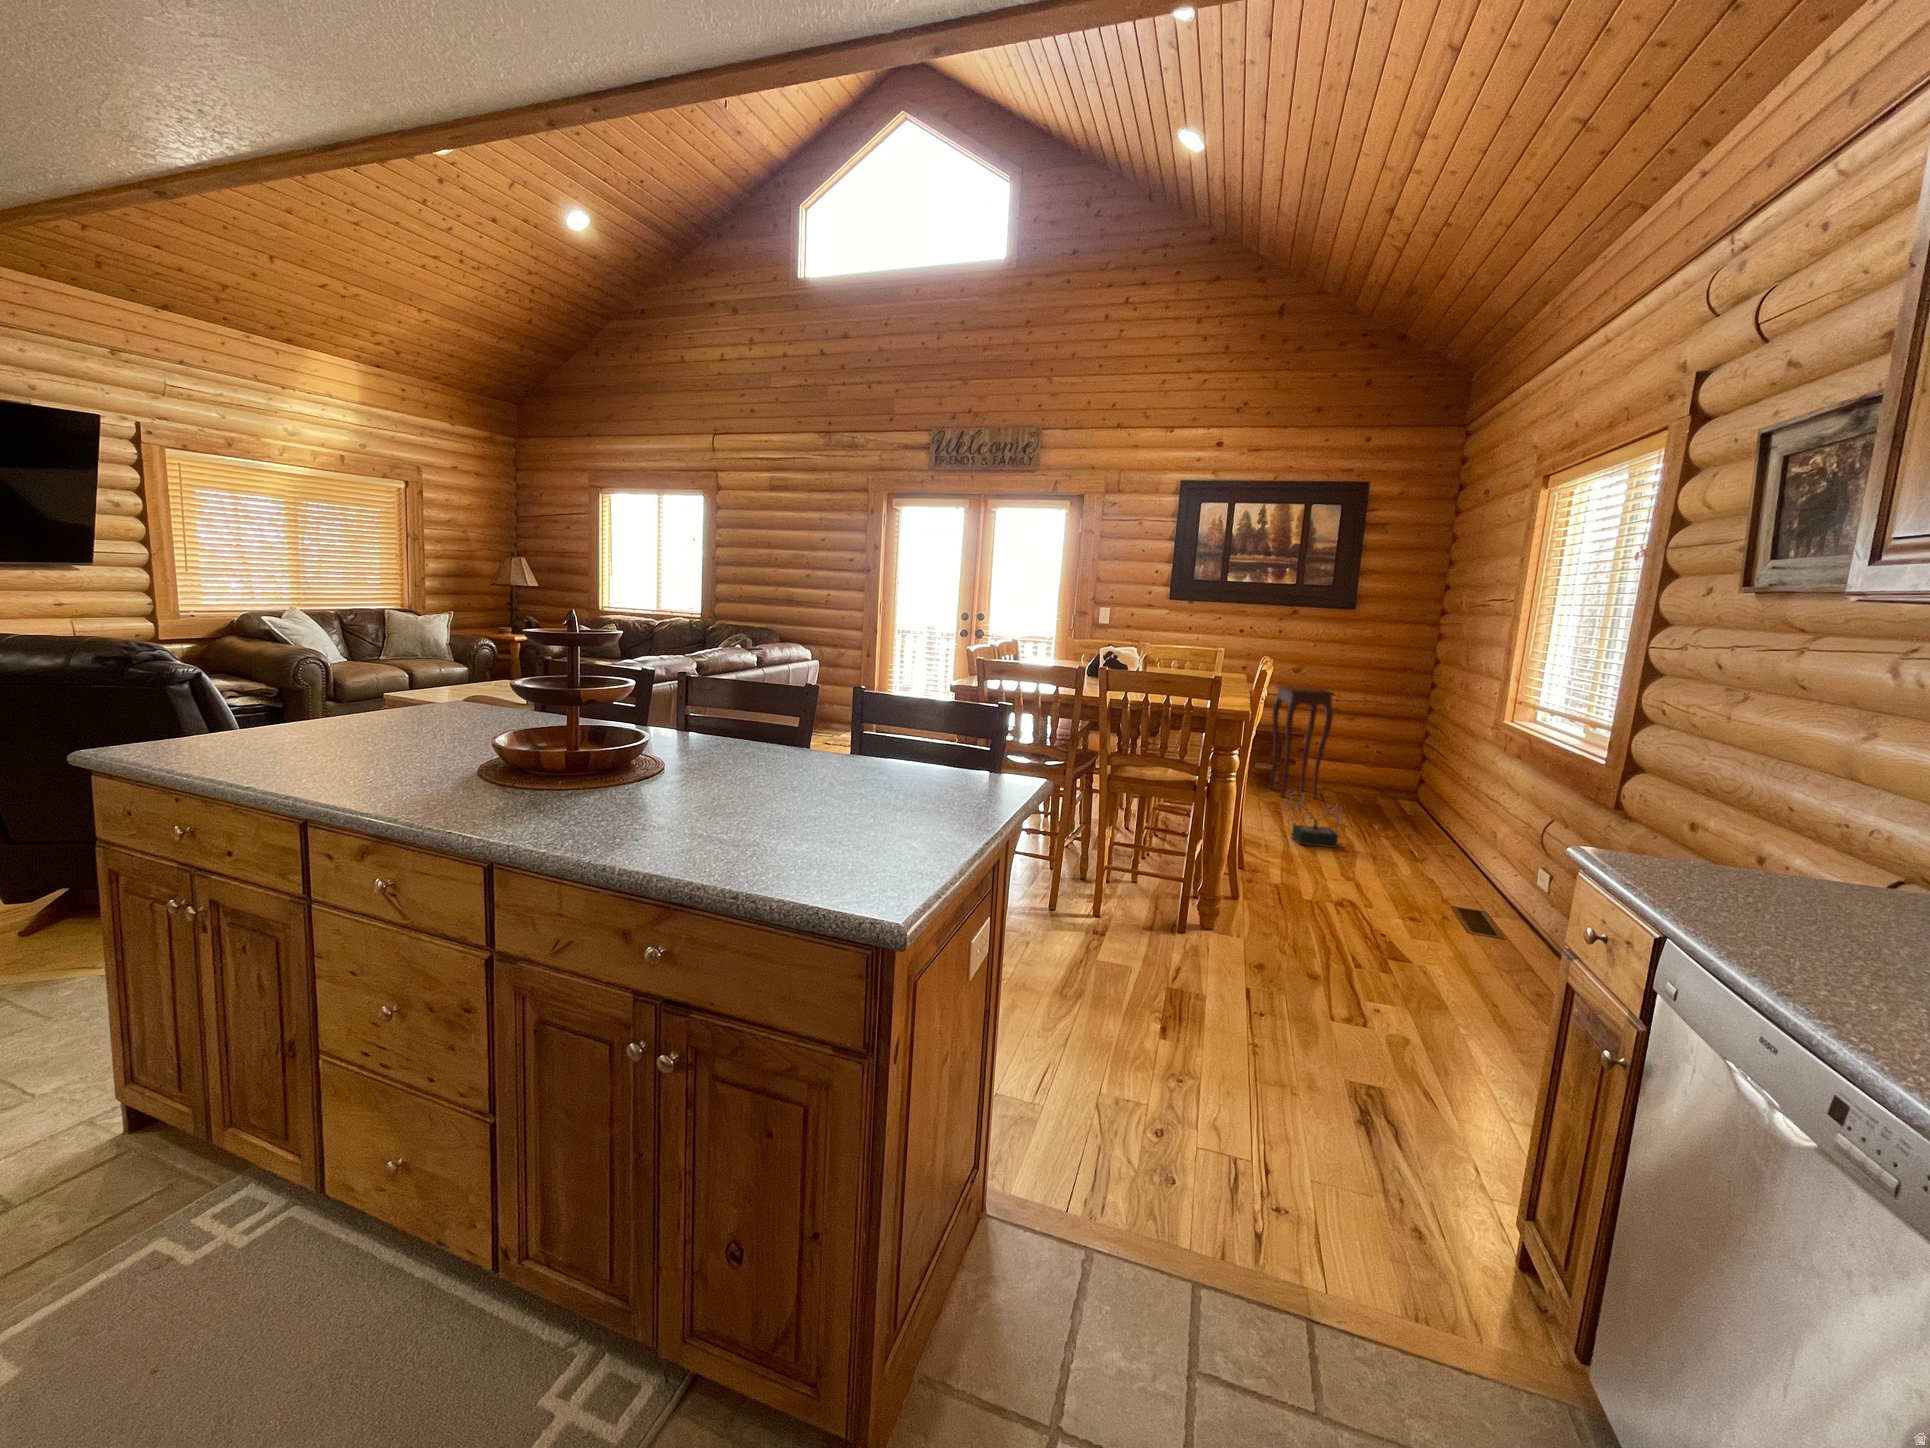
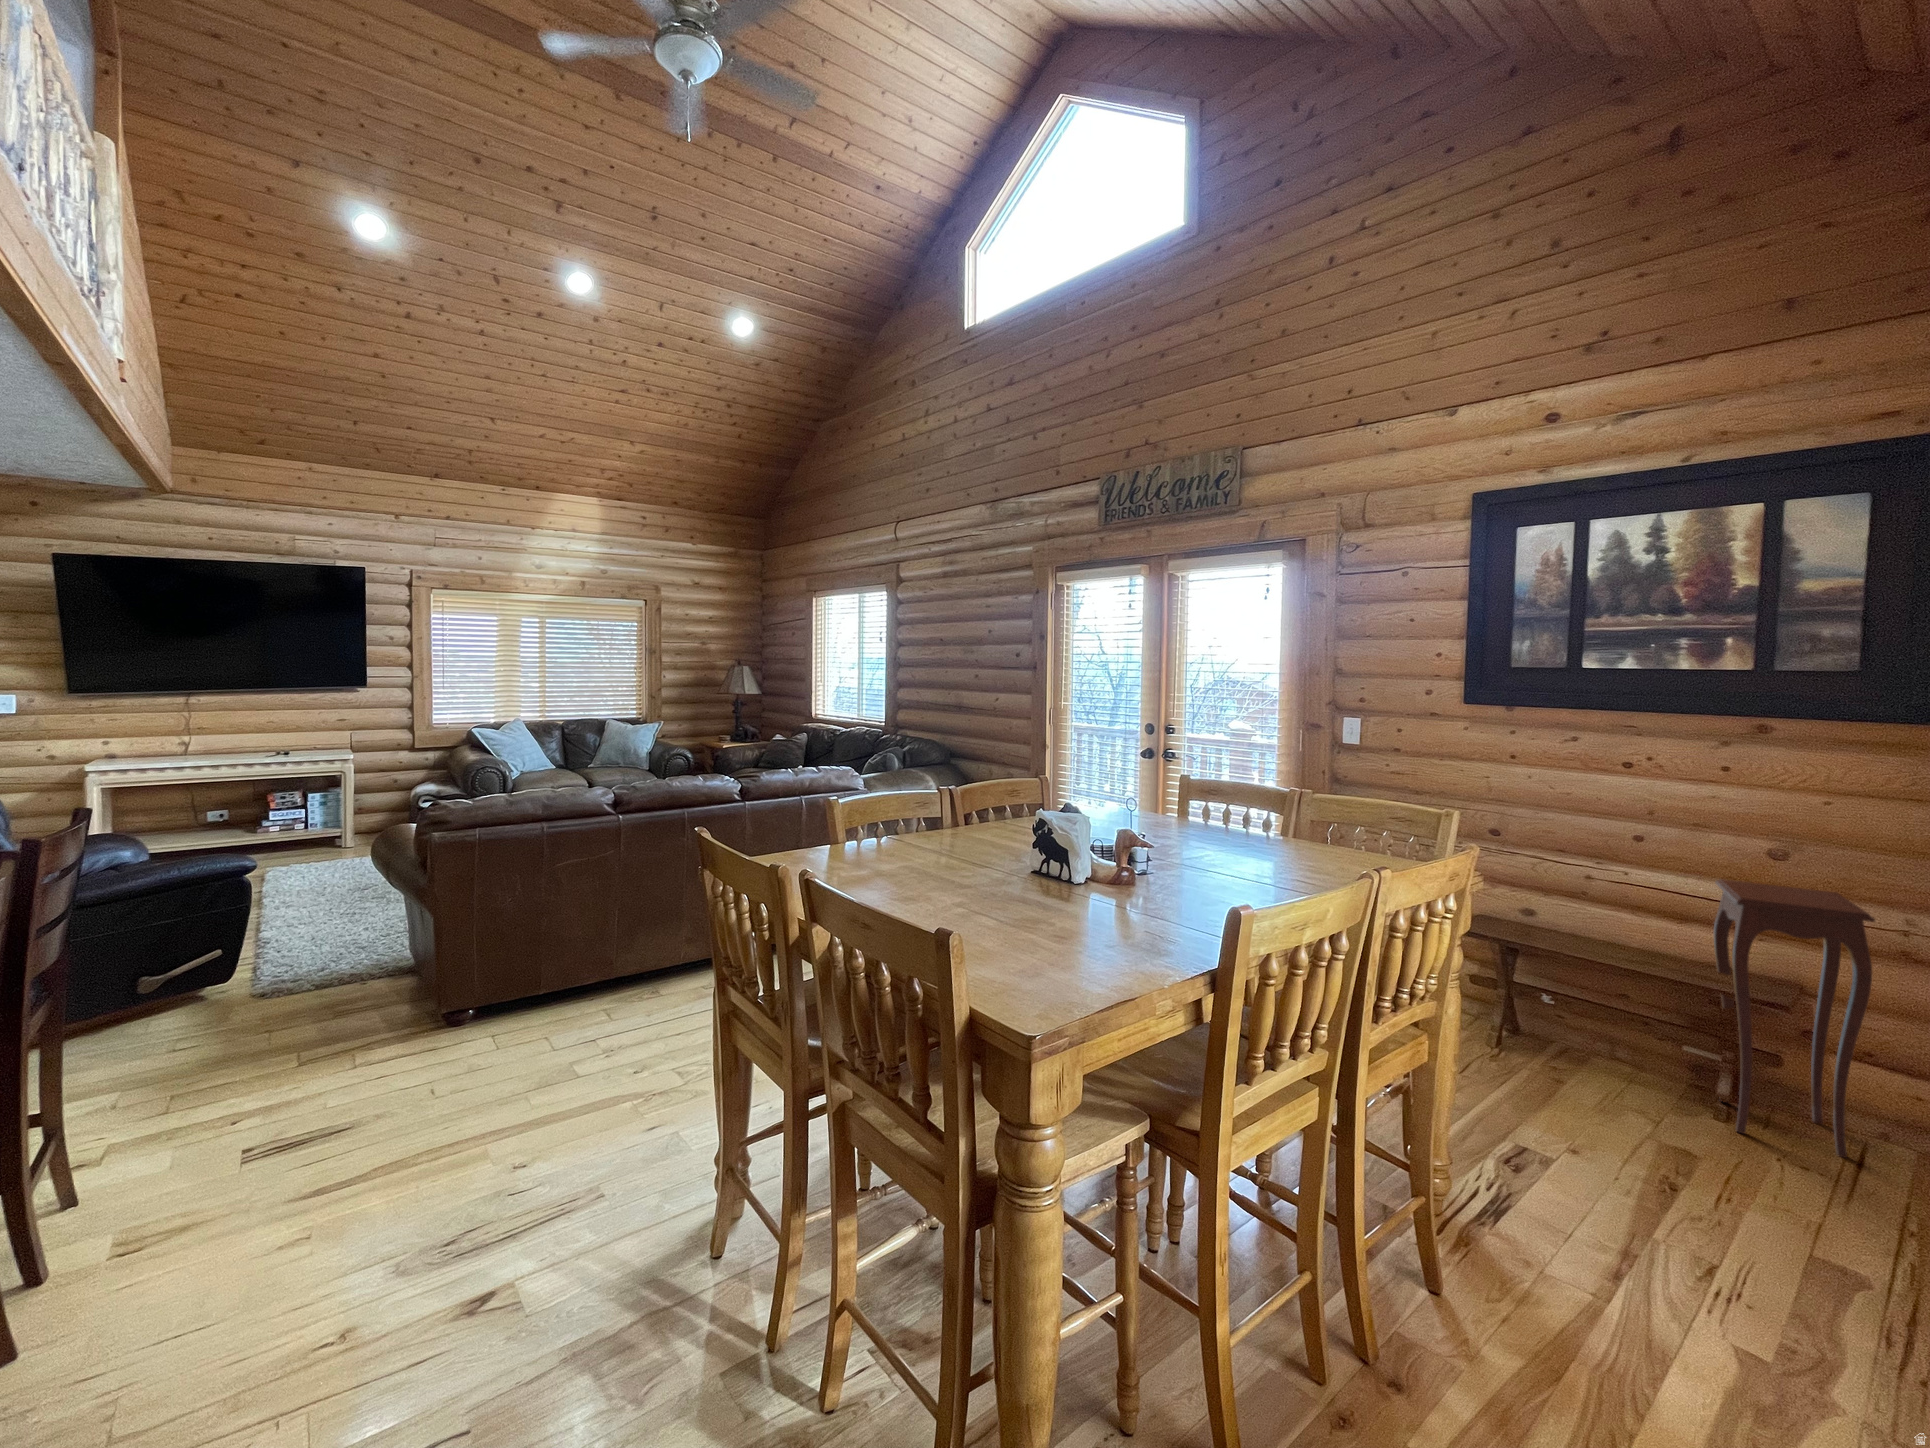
decorative plant: present [1283,791,1346,848] -> none [1620,1150,1839,1349]

